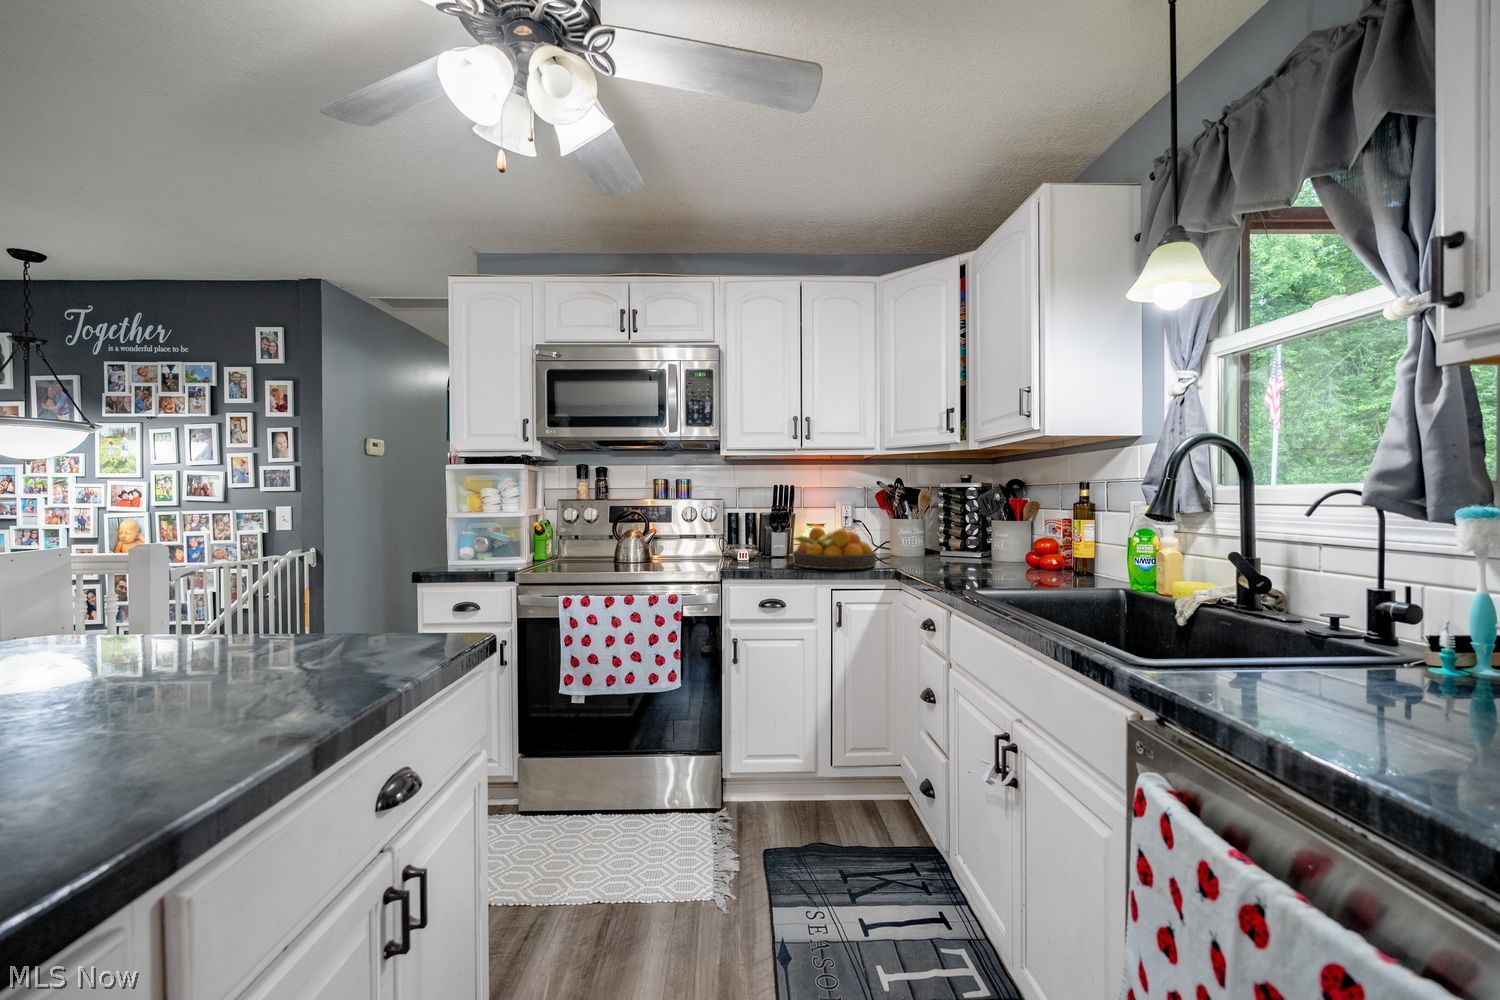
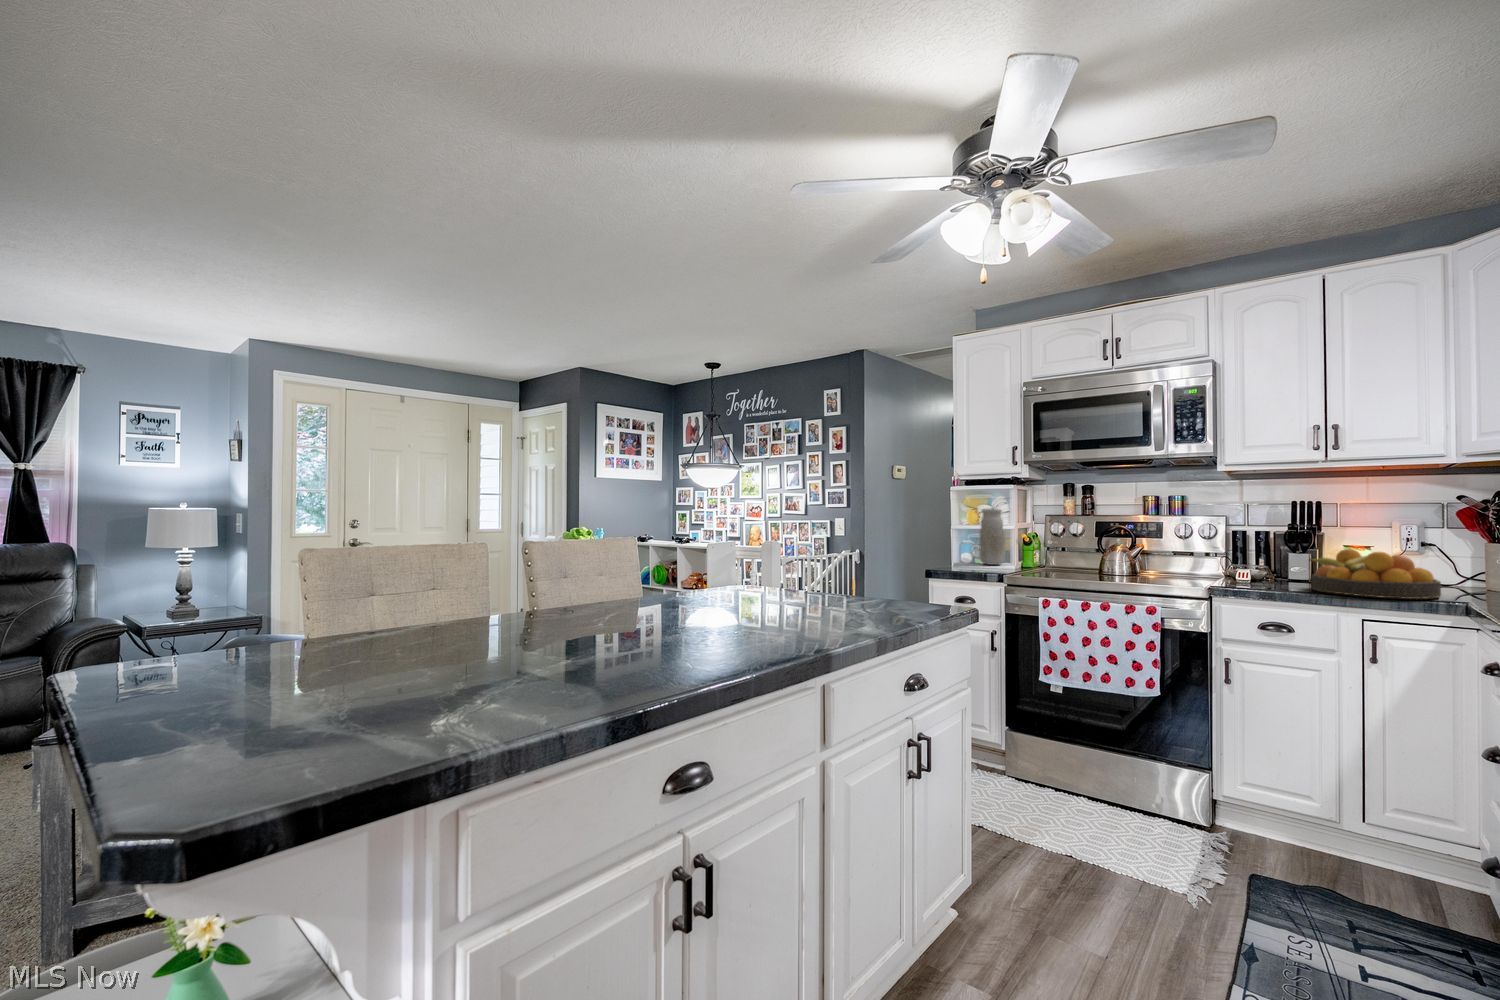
vase: none [483,493,514,559] -> present [979,508,1006,565]

